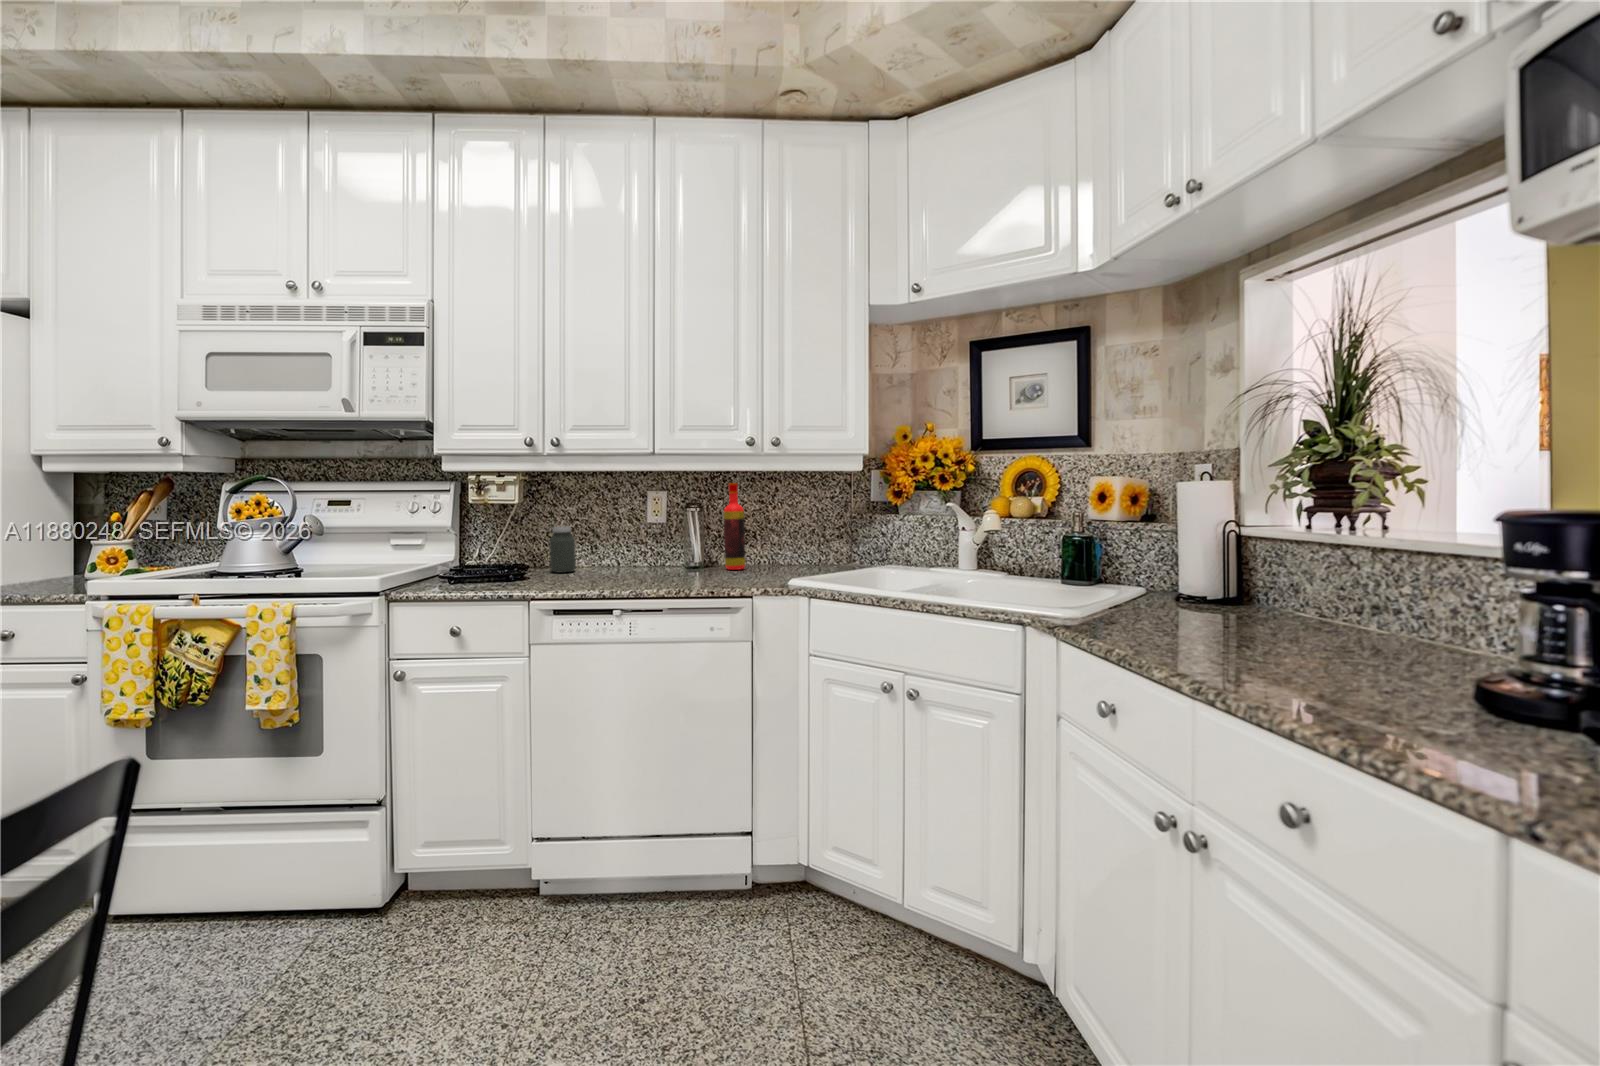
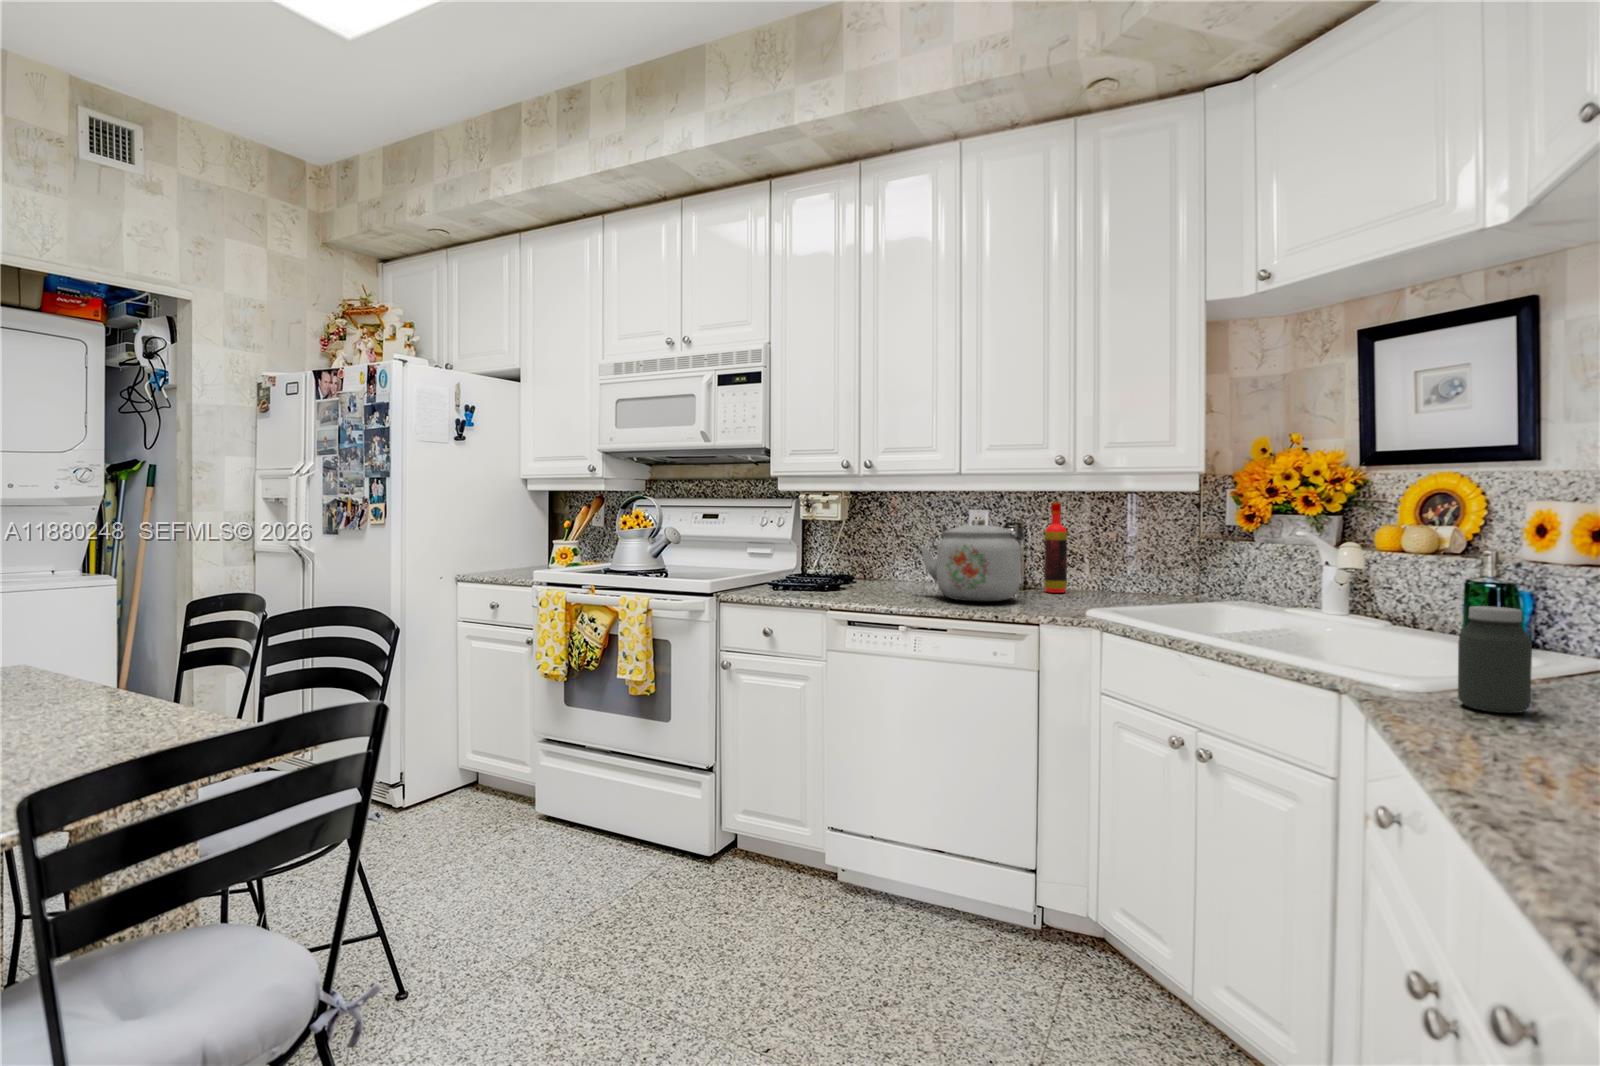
kettle: none [612,502,715,584] -> present [921,519,1024,601]
jar: present [549,527,576,573] -> present [1458,606,1532,713]

